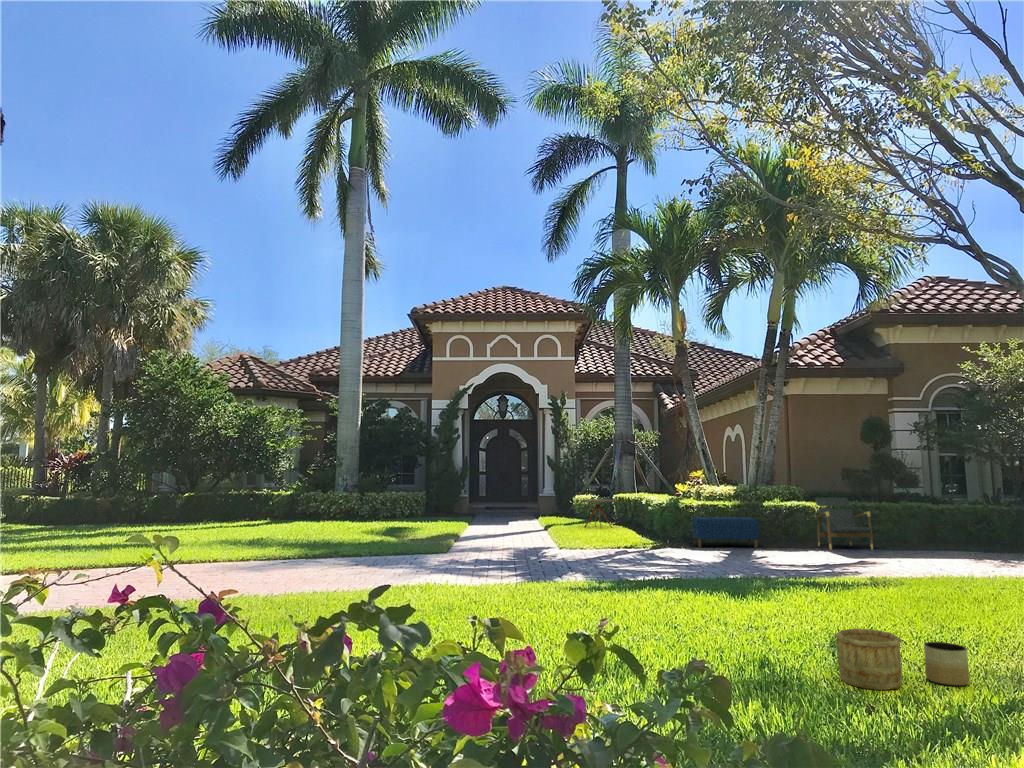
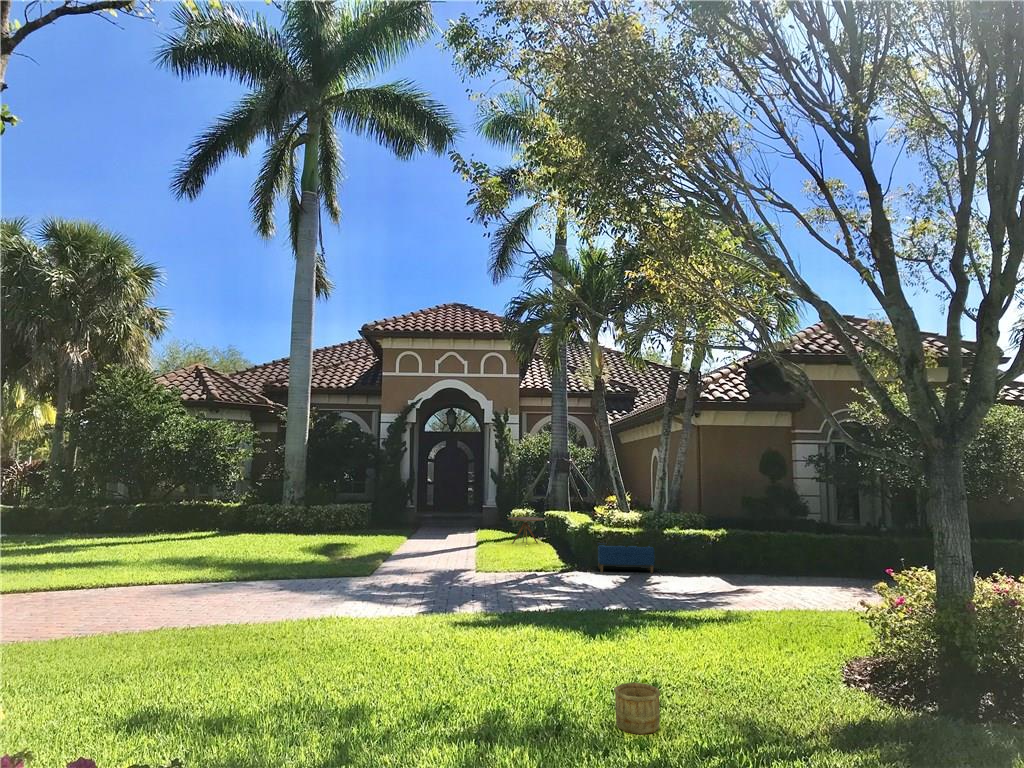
lounge chair: present [815,498,873,550] -> none [708,528,754,577]
planter: present [924,642,970,686] -> none [683,694,713,730]

